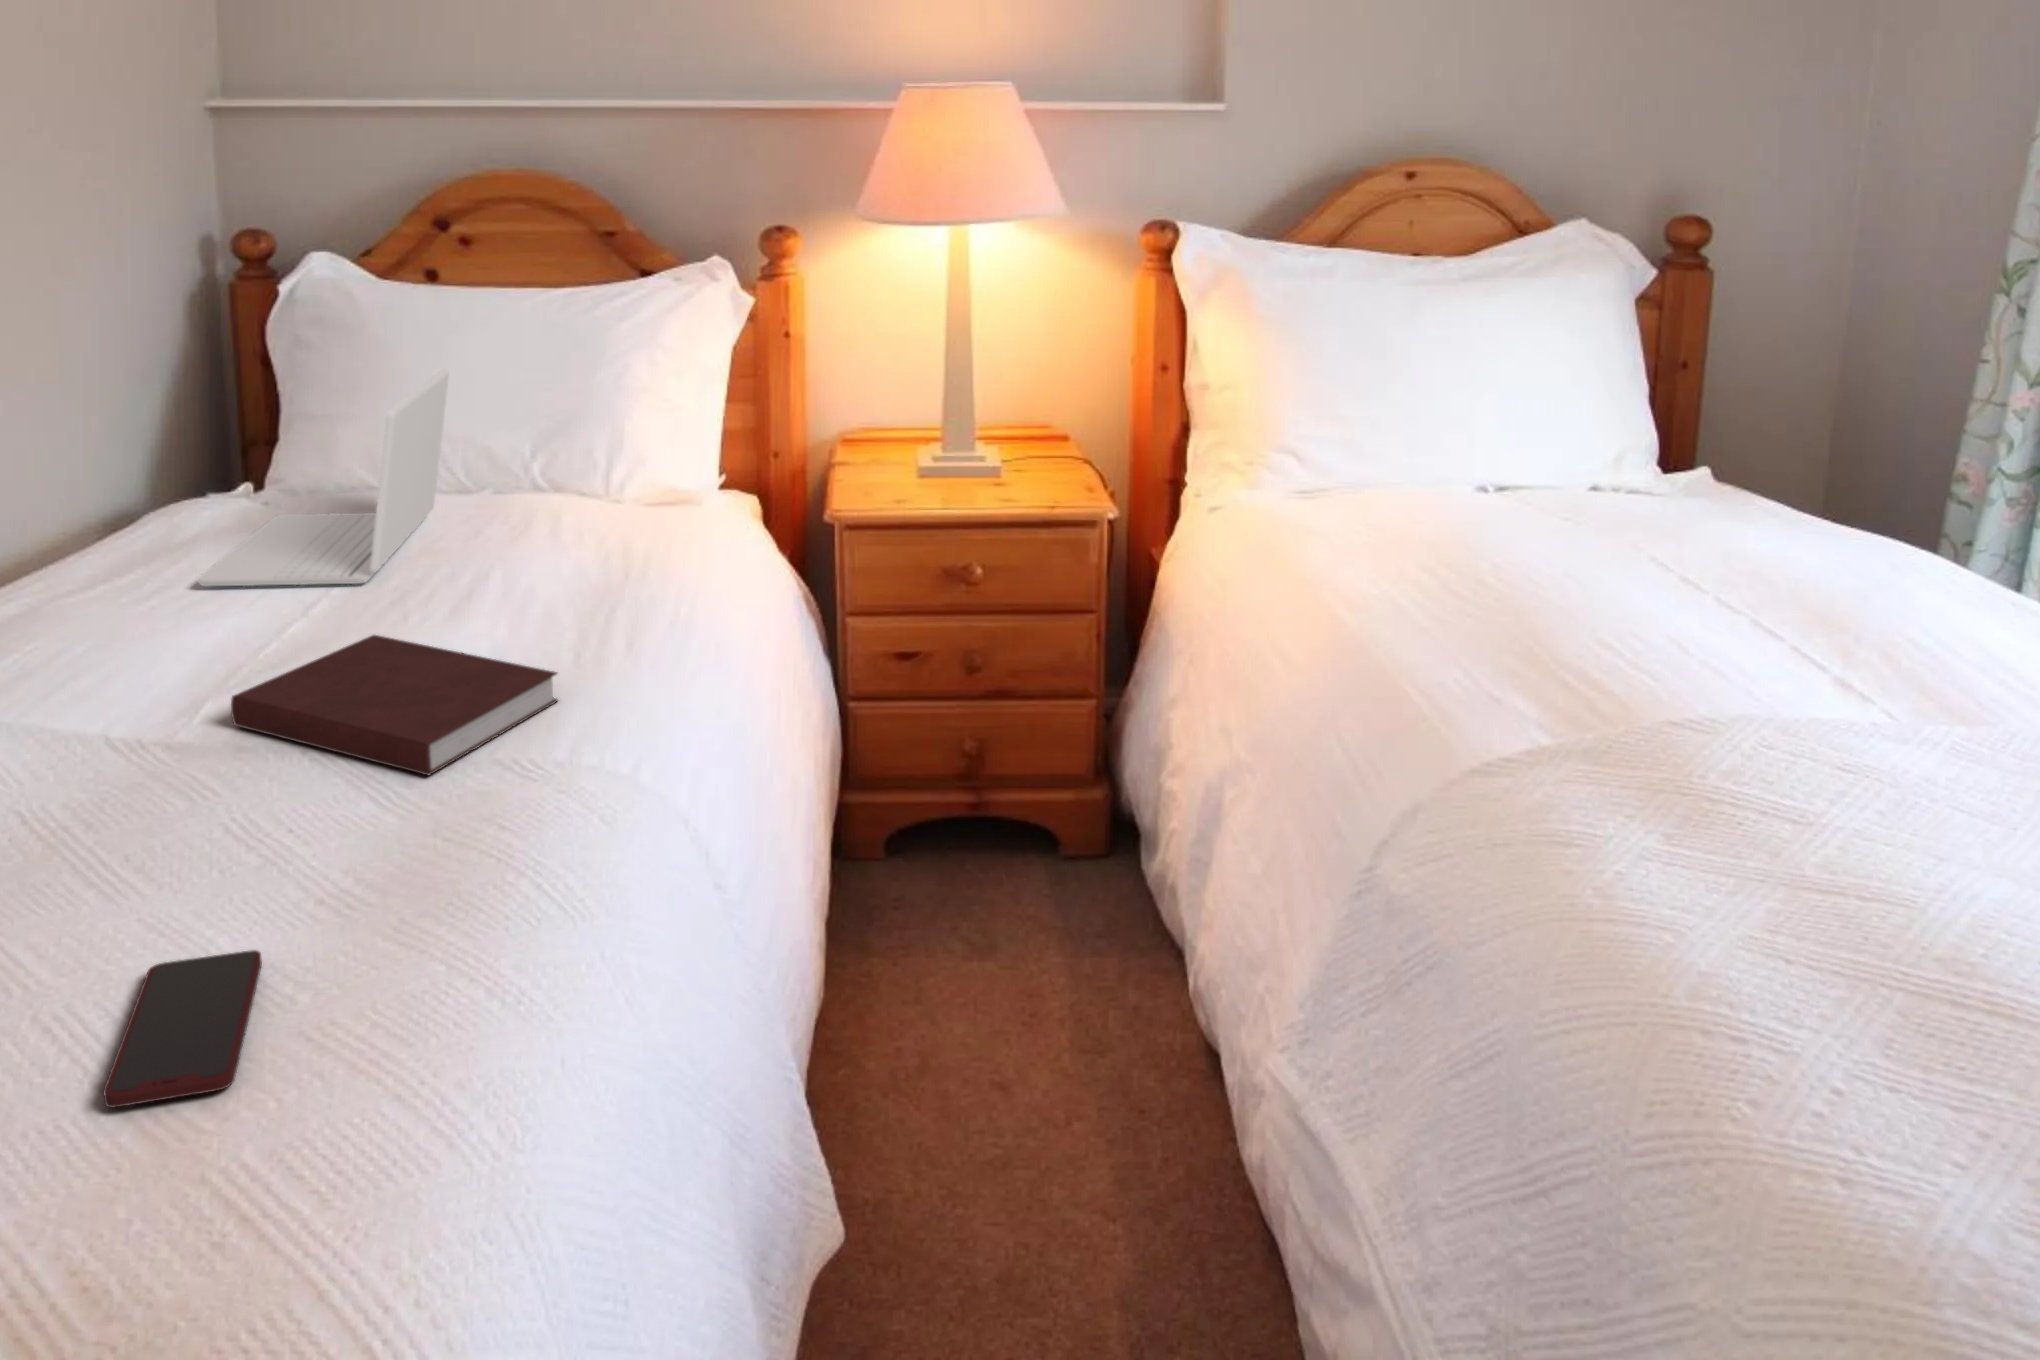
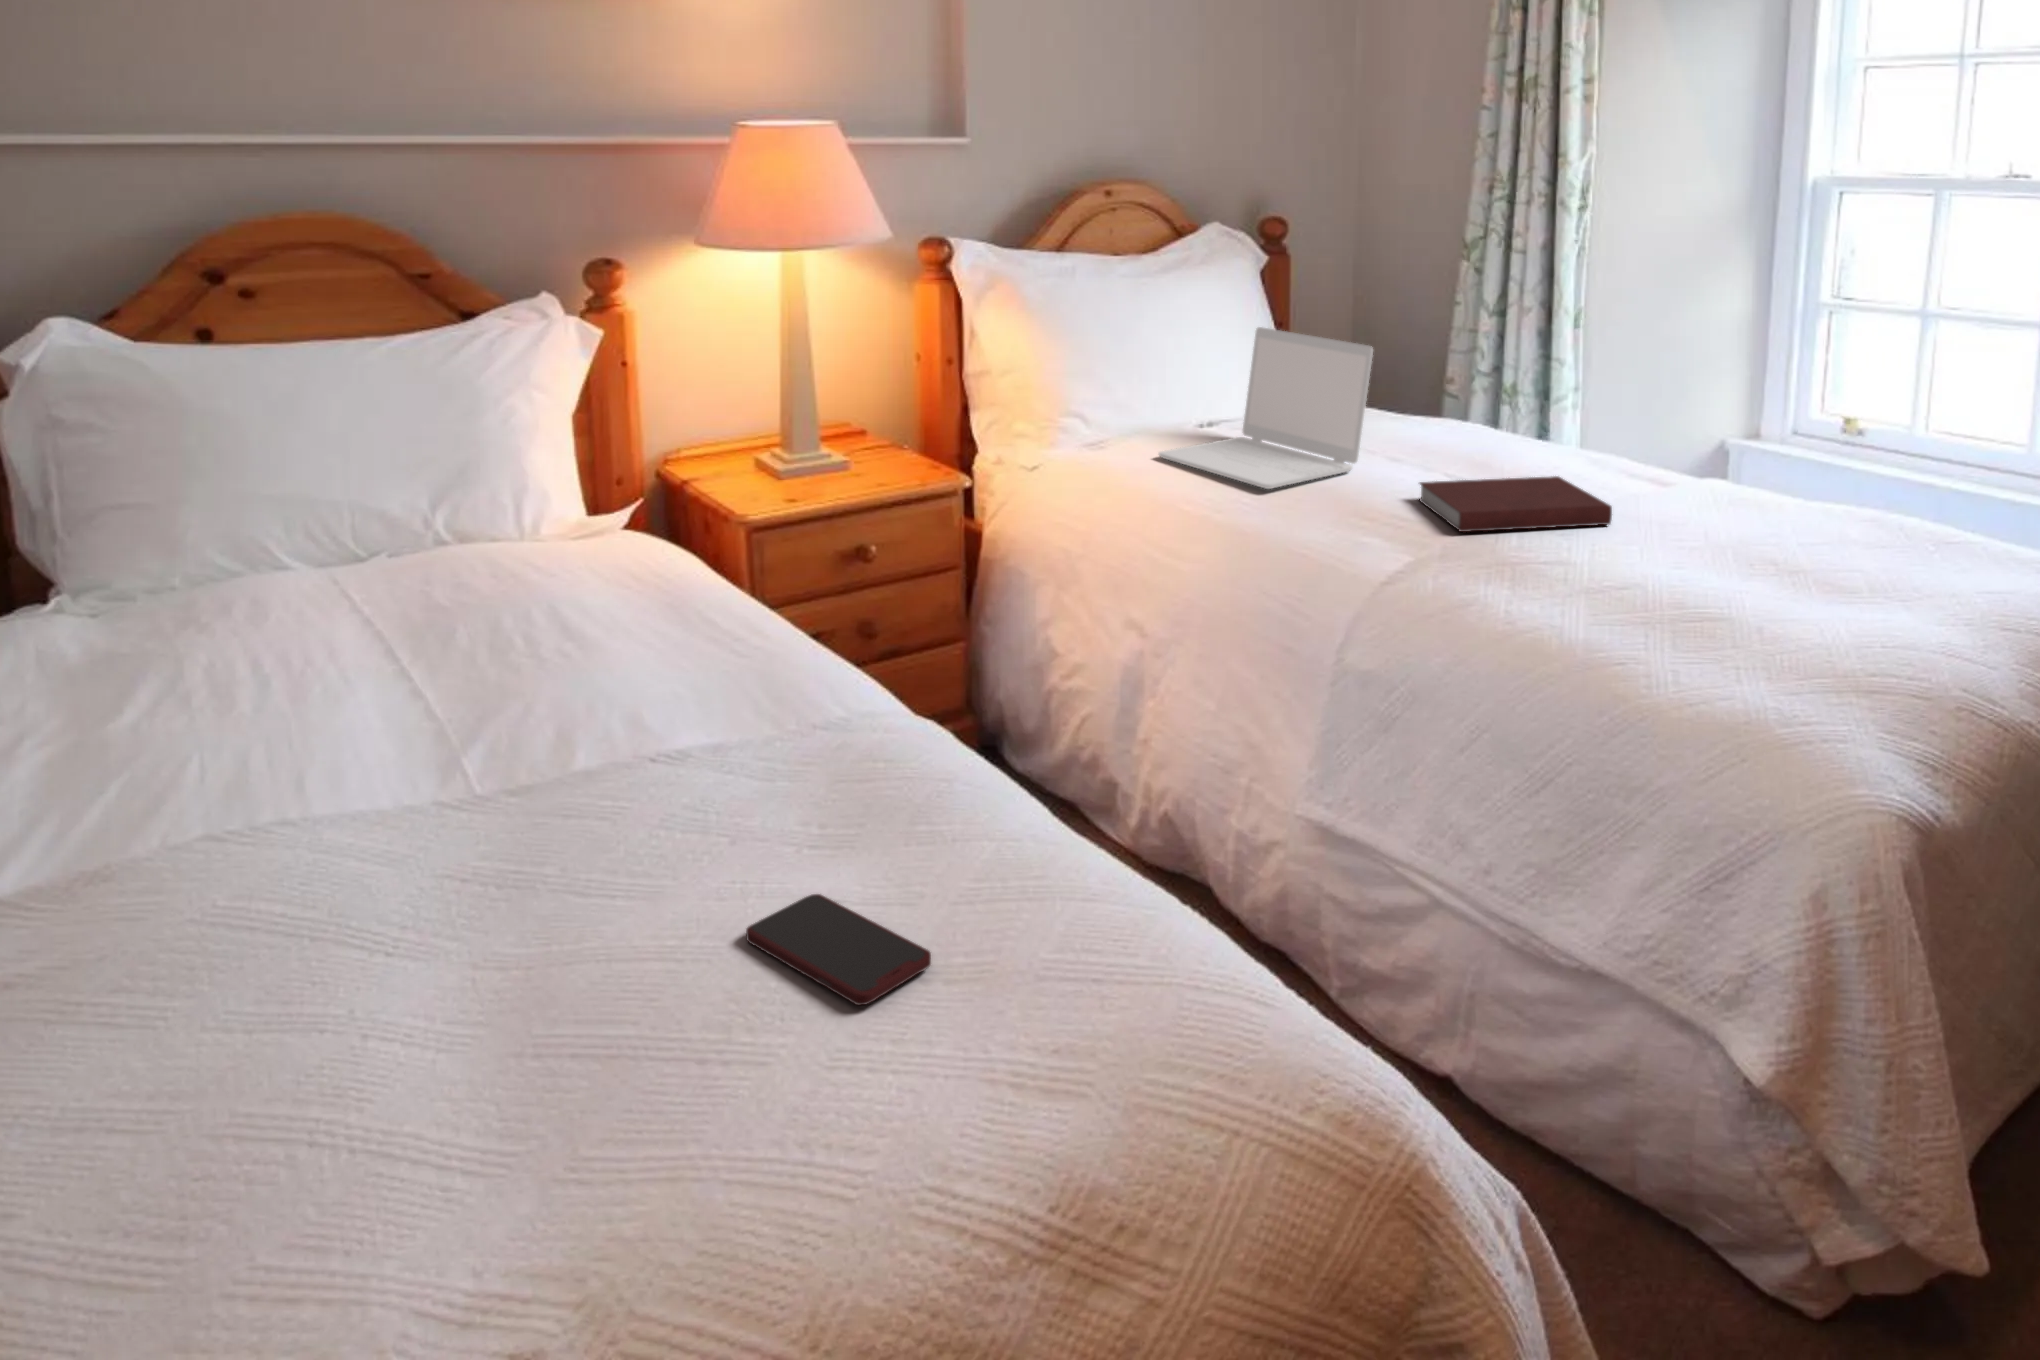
laptop: present [197,369,449,586] -> present [1159,327,1373,489]
notebook: present [231,635,558,776] -> present [1420,476,1612,532]

